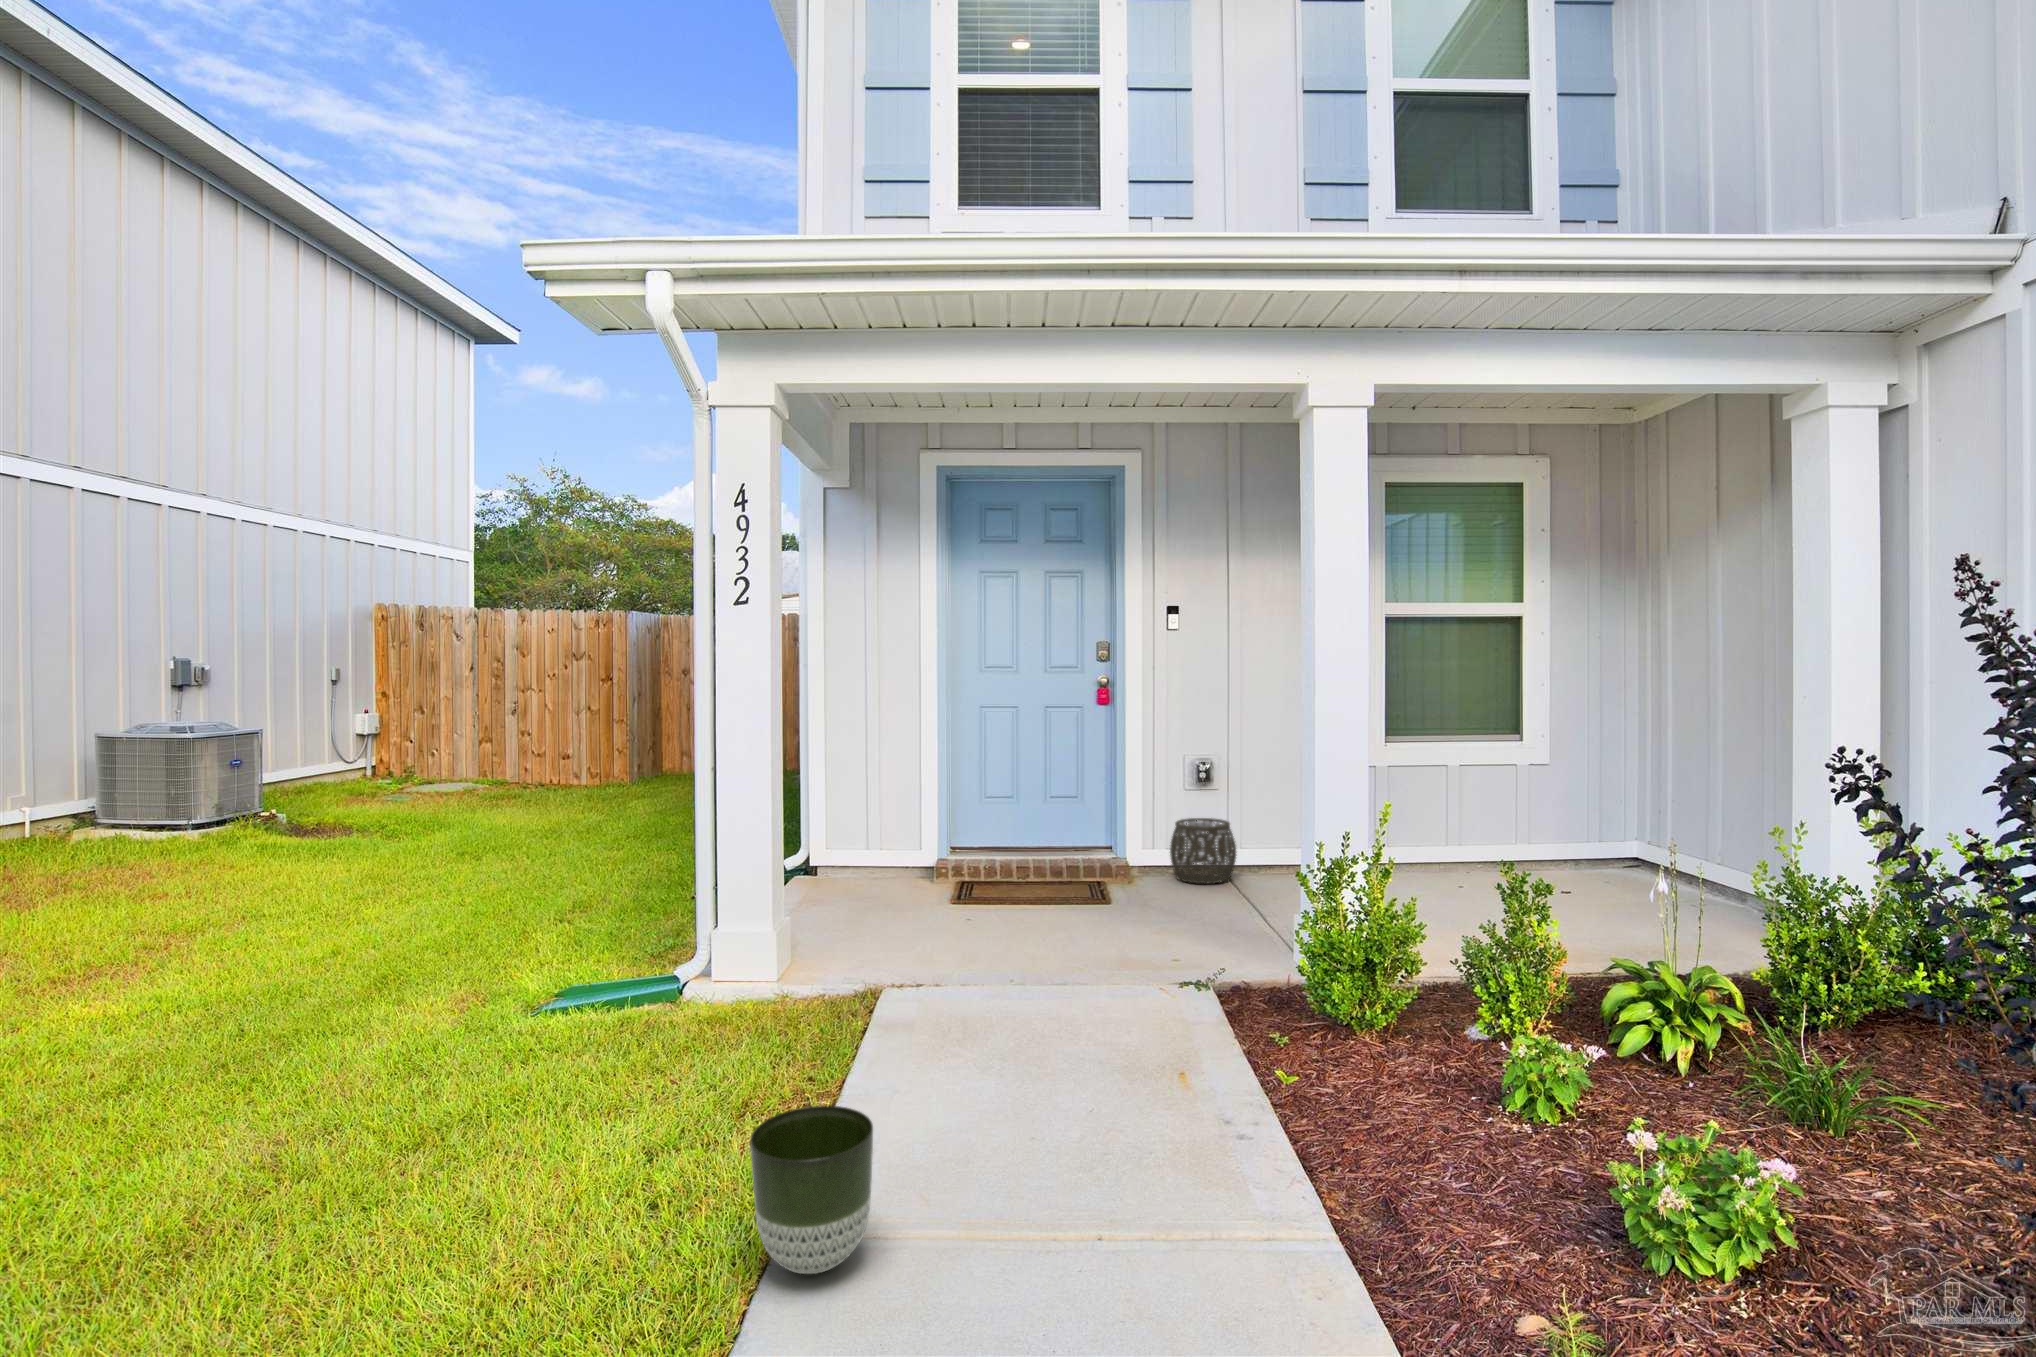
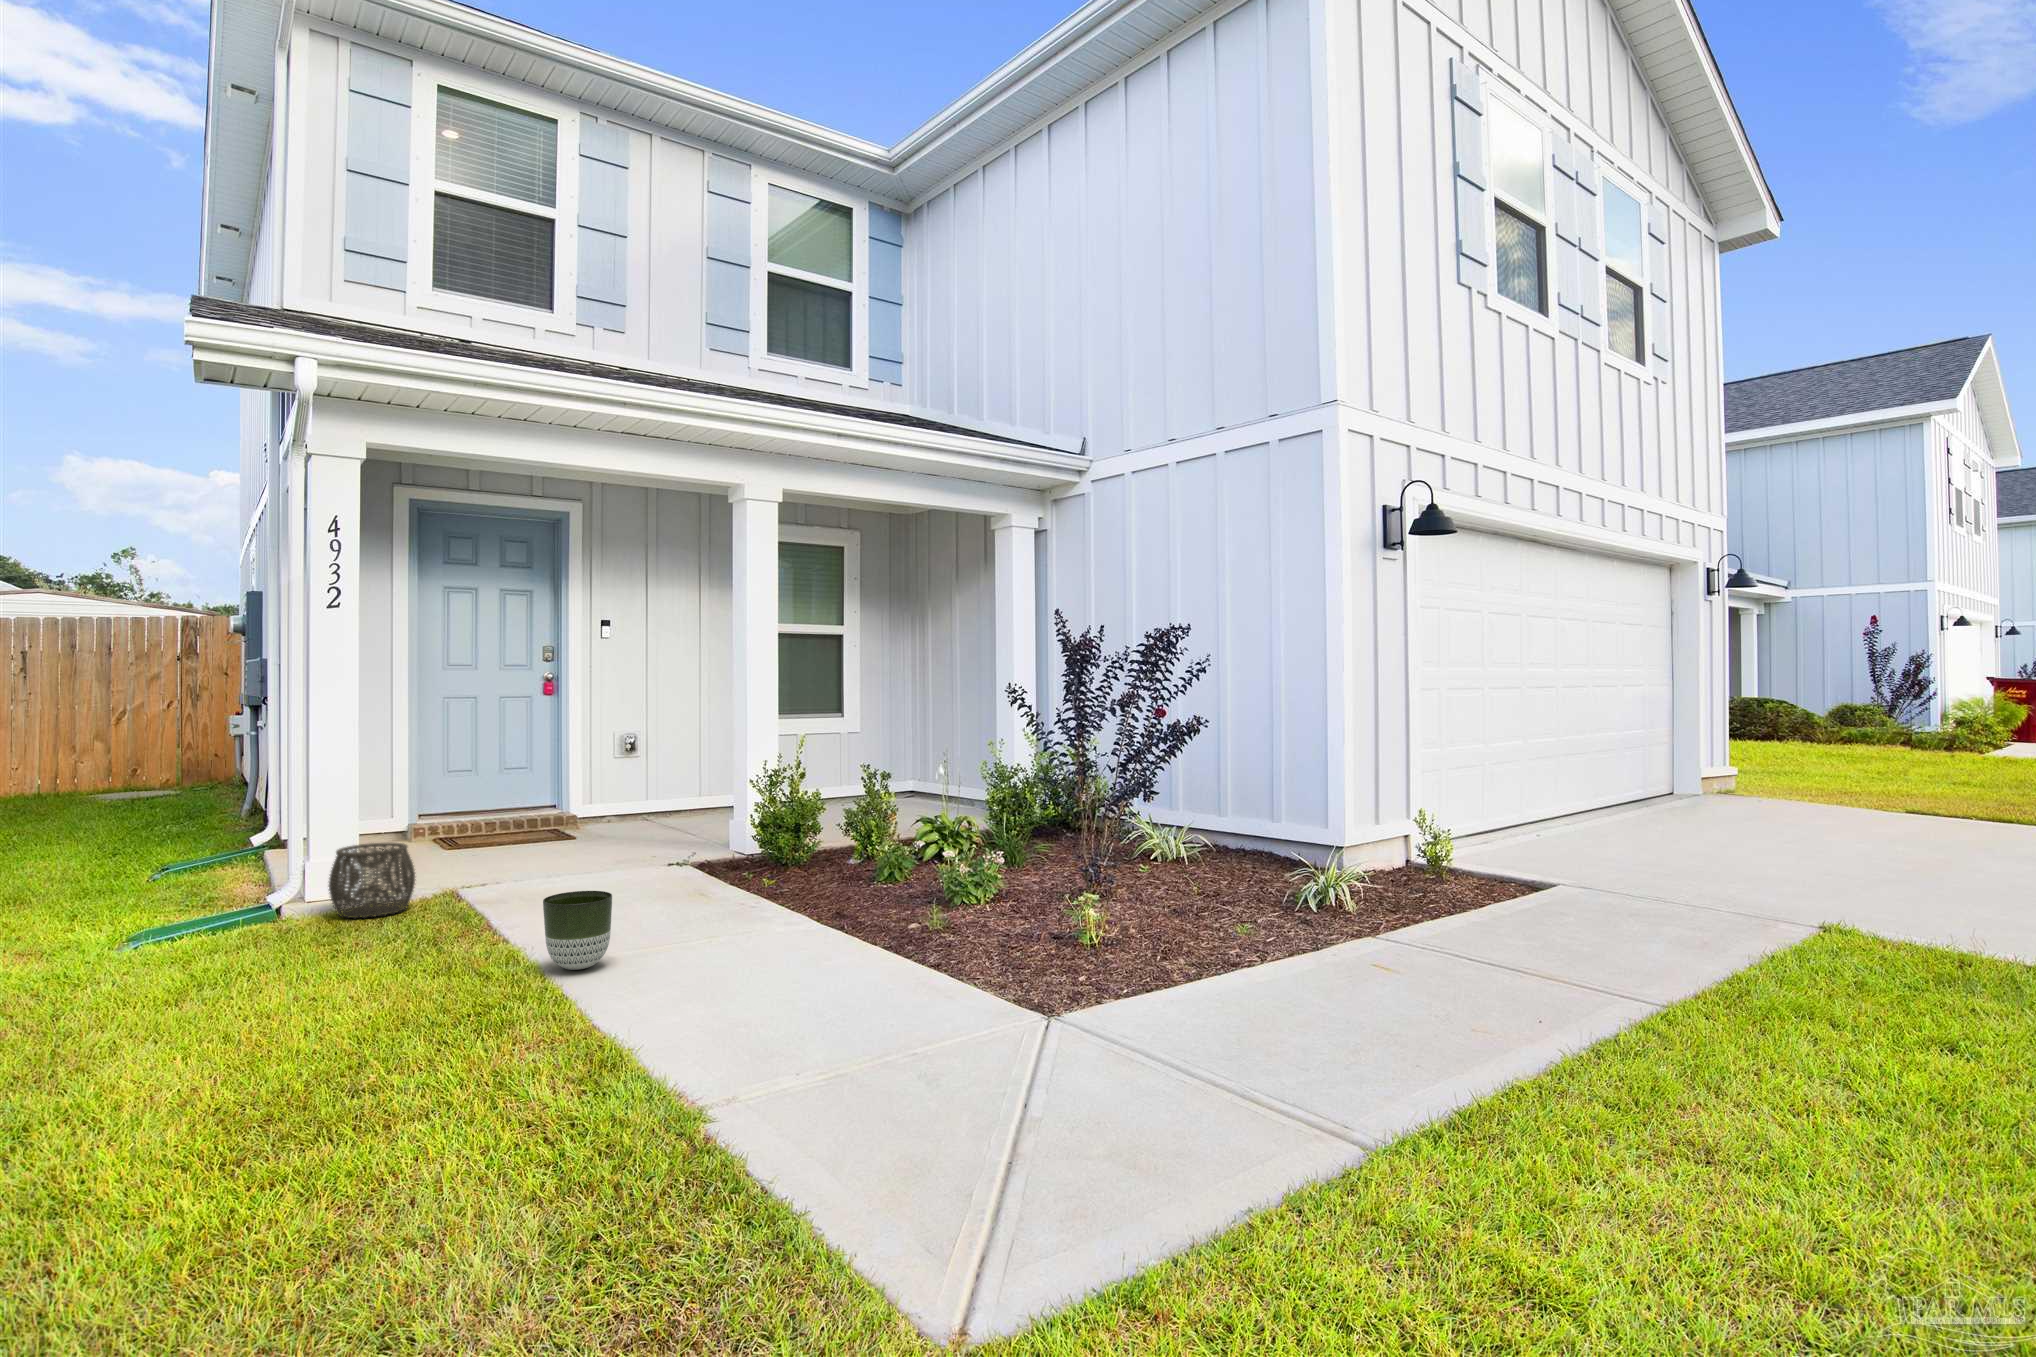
woven basket: present [1170,818,1237,884] -> present [329,843,416,918]

